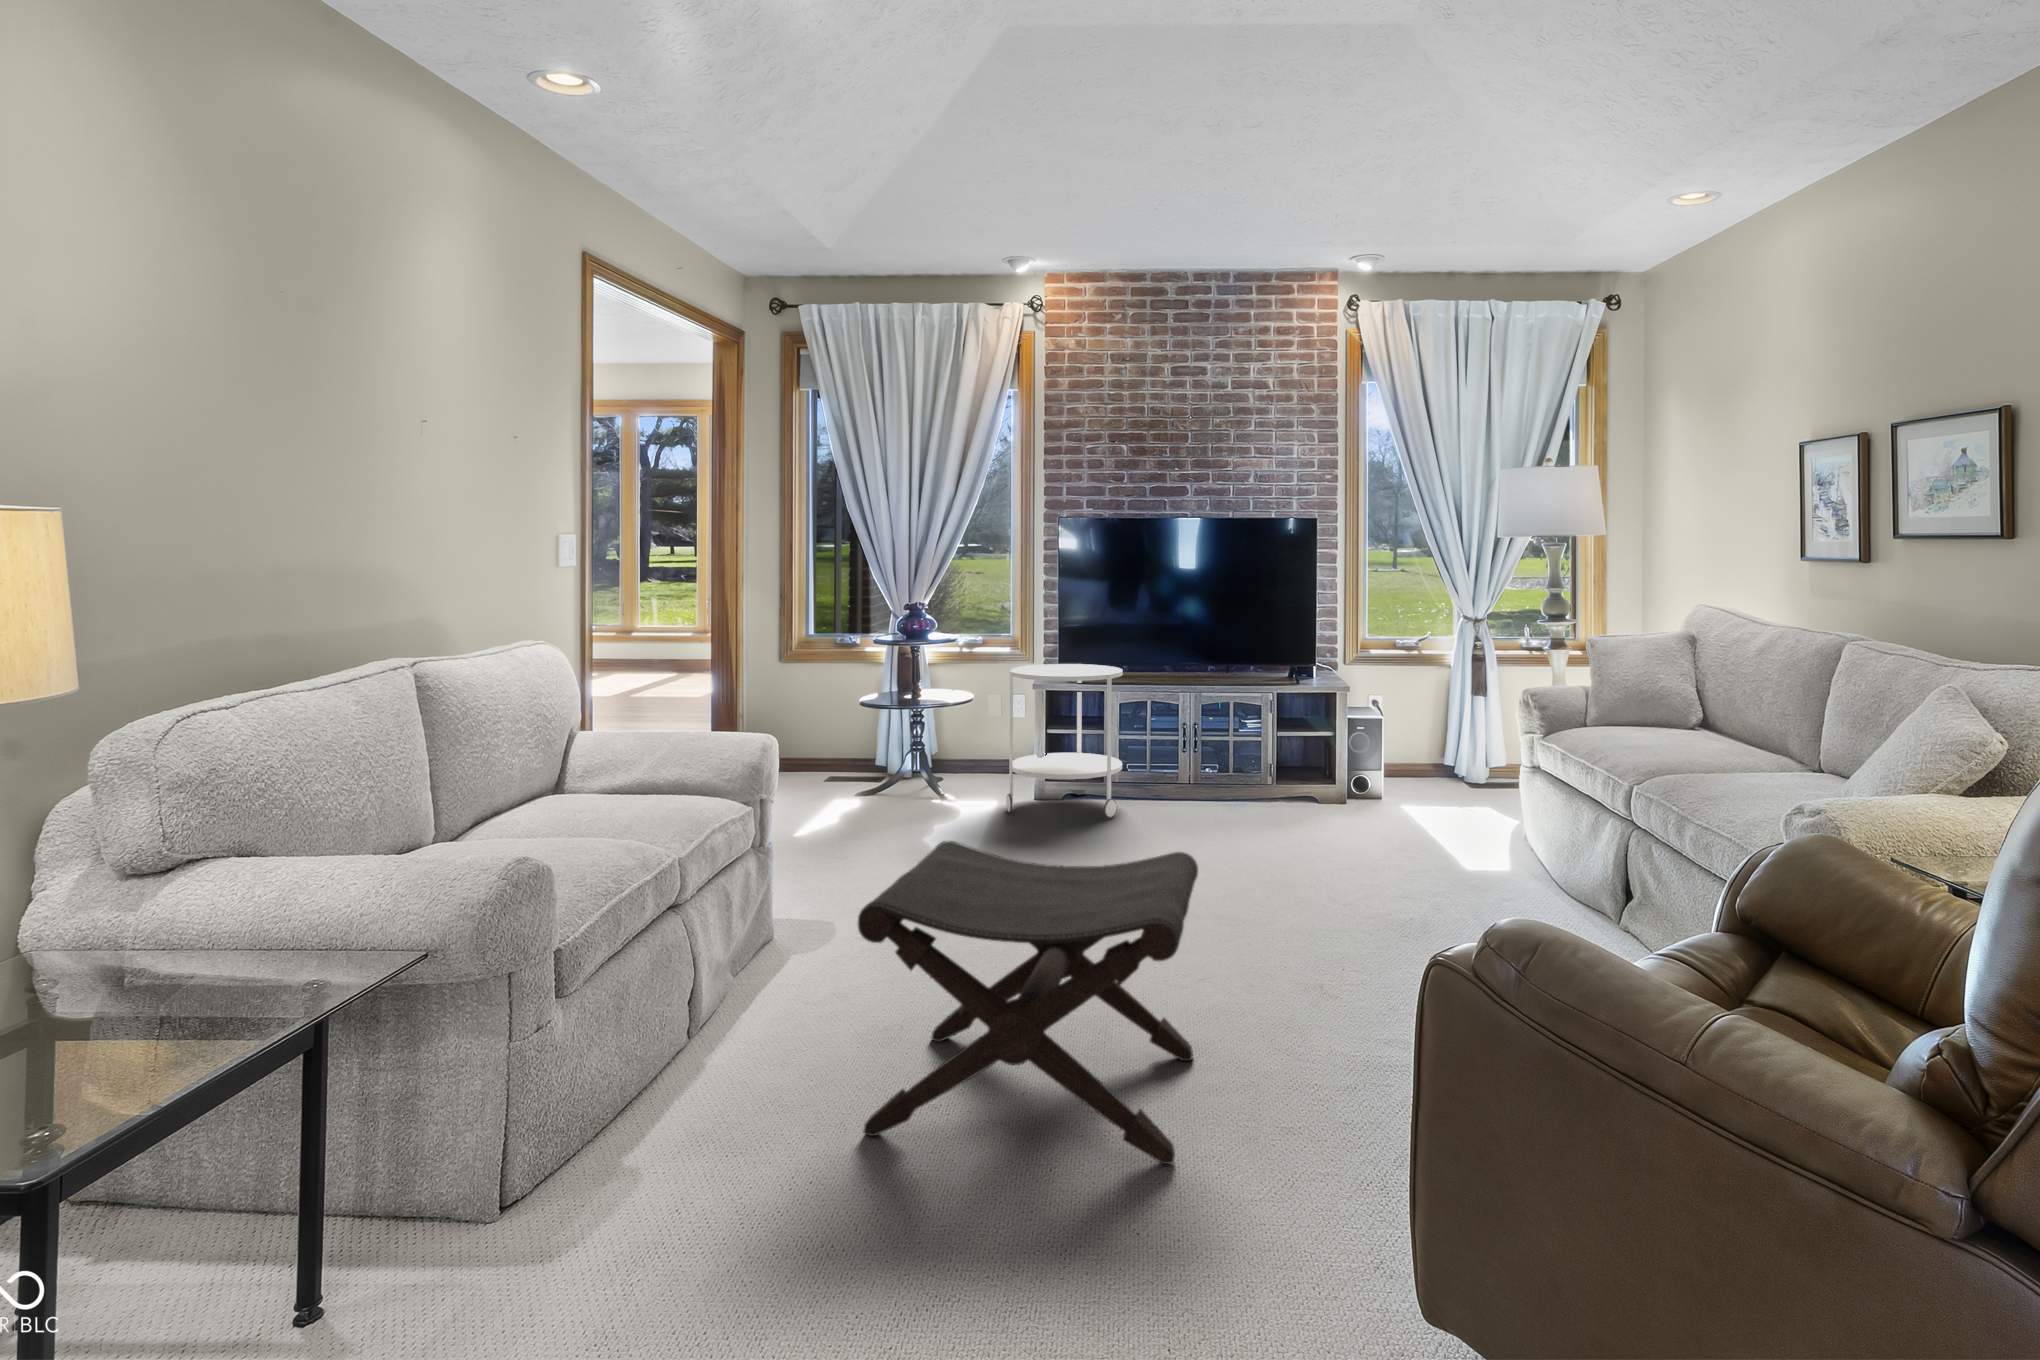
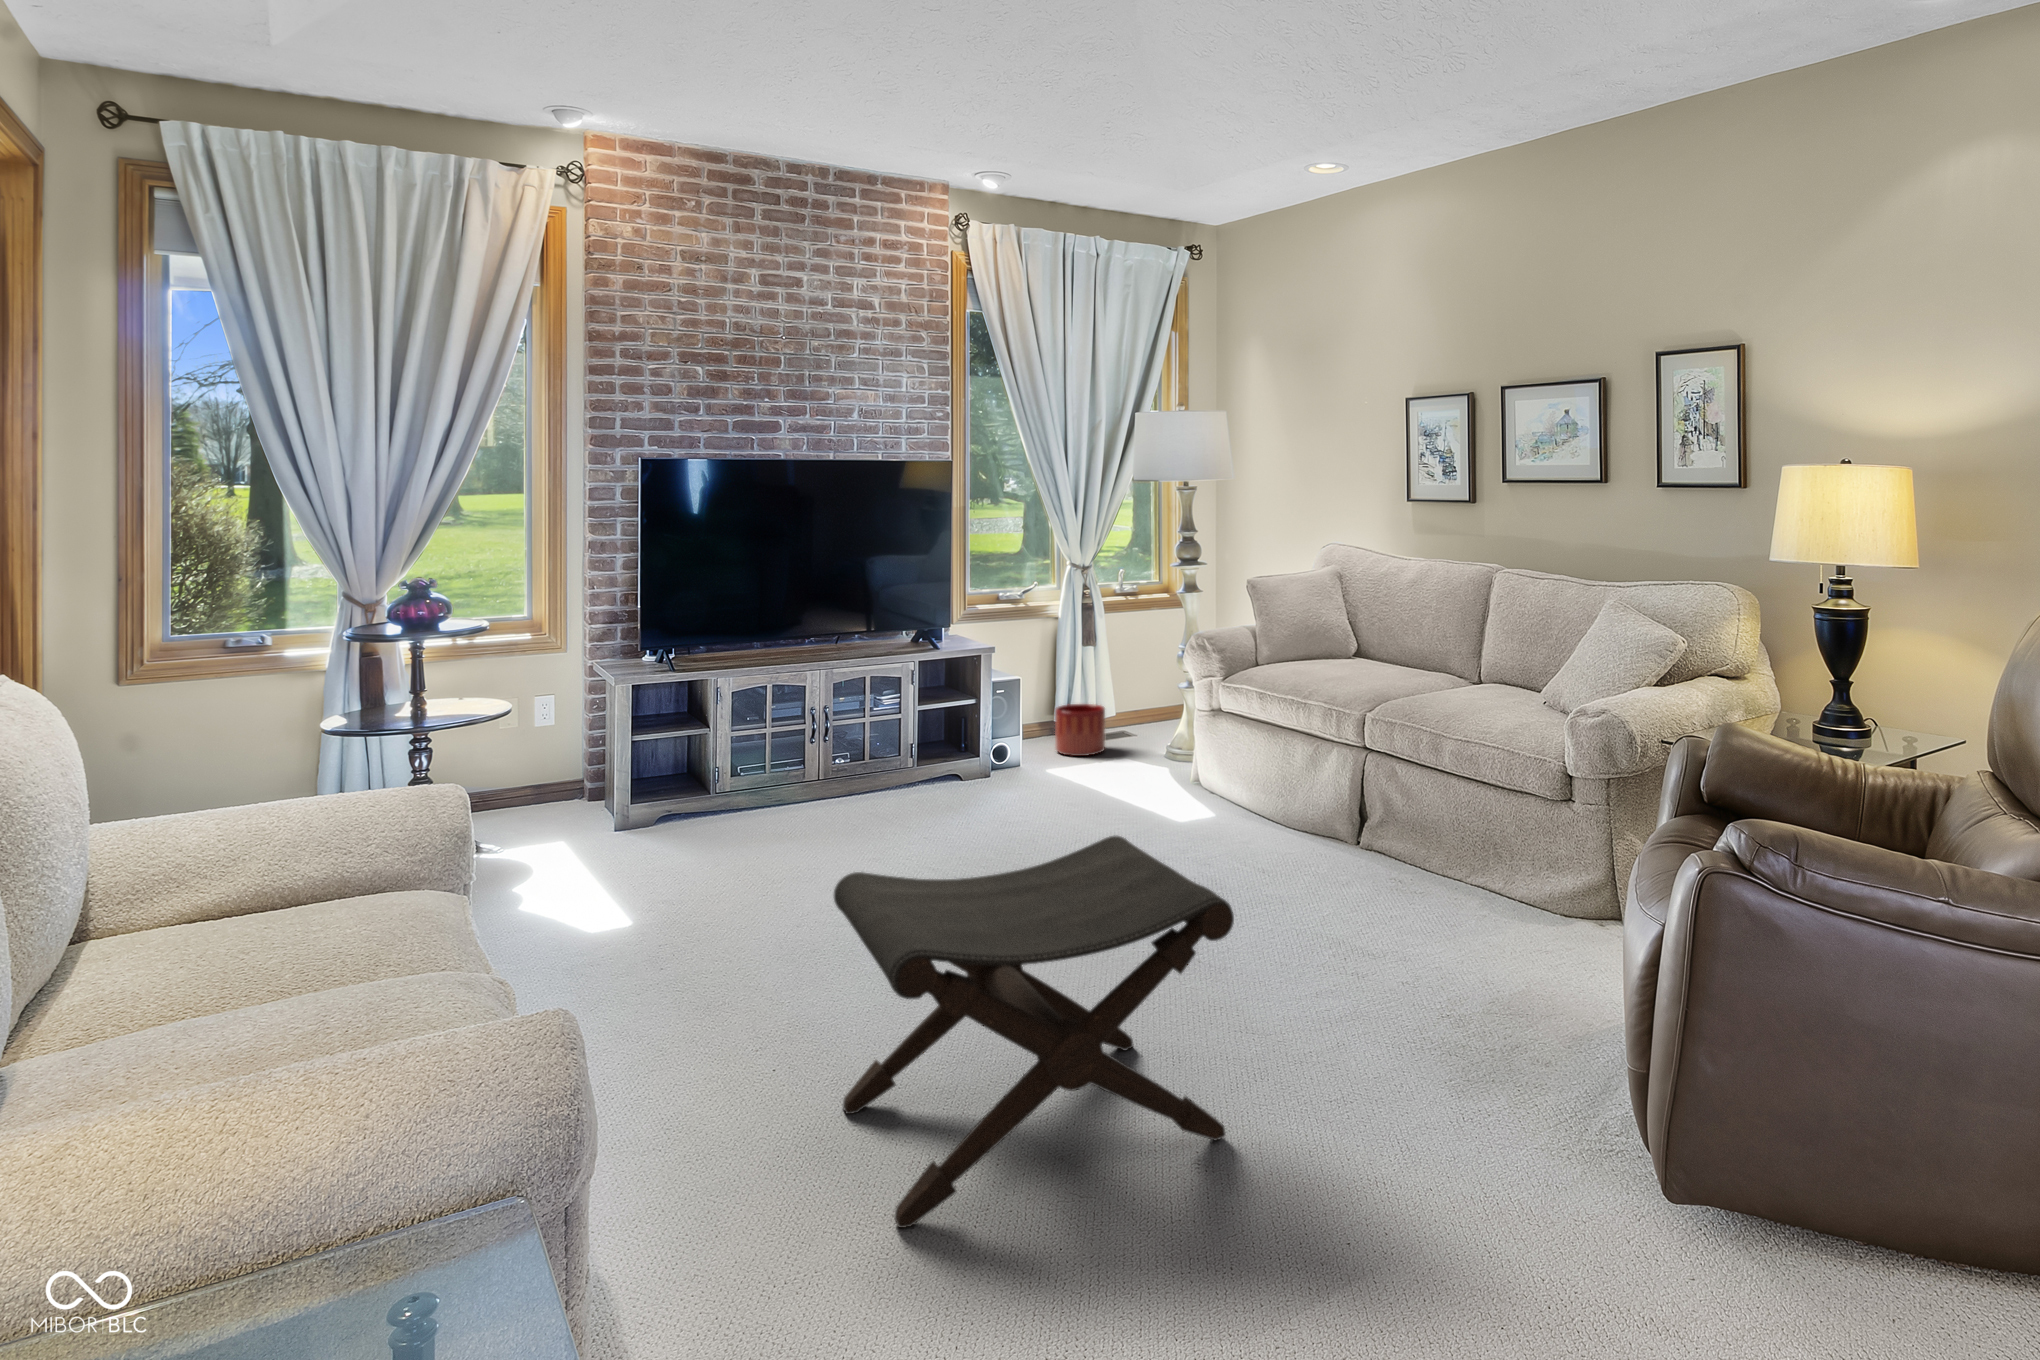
side table: present [1006,664,1123,818] -> none [594,646,754,847]
planter: none [1428,750,1479,801] -> present [1055,704,1105,756]

